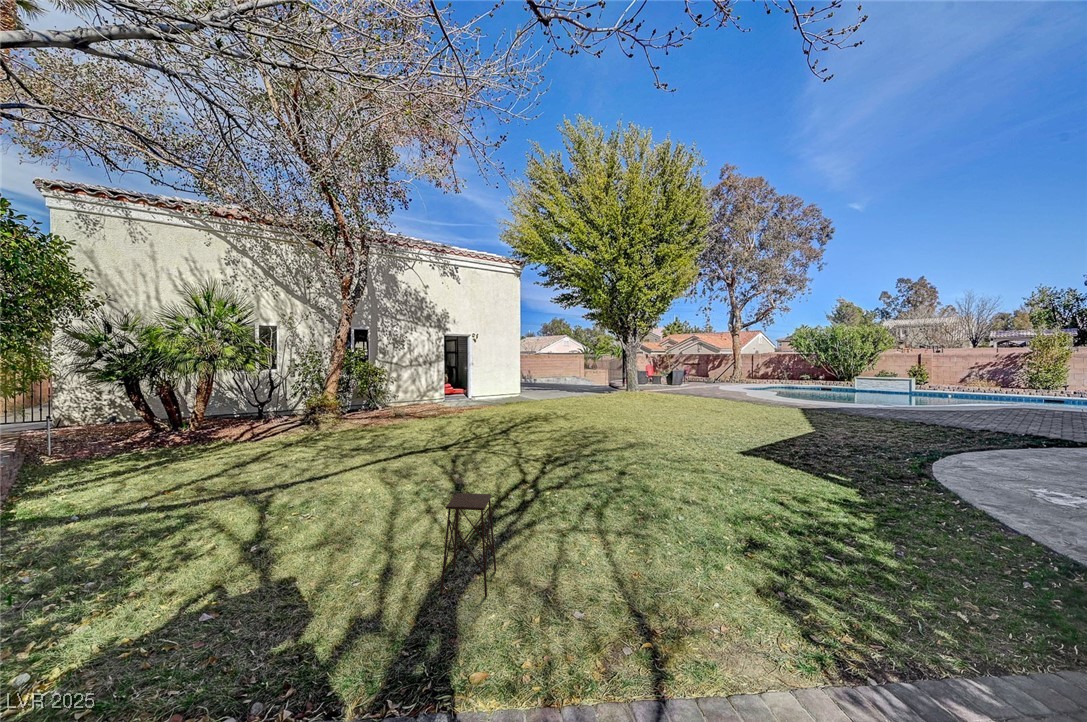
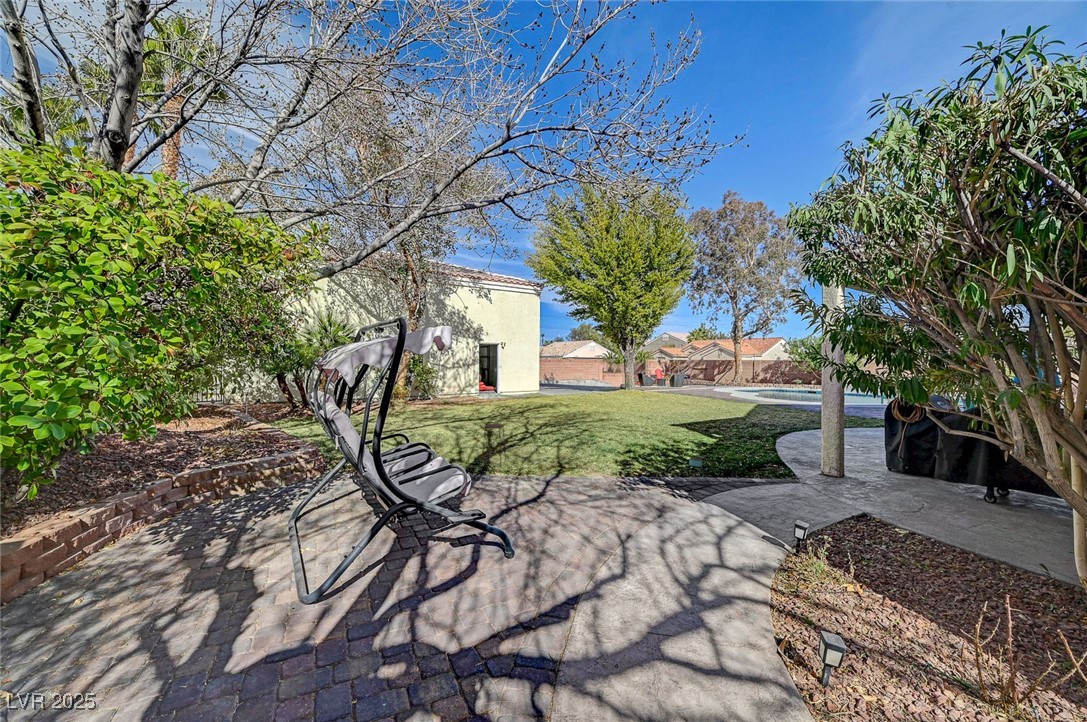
potted plant: none [857,487,913,569] -> present [690,439,702,466]

